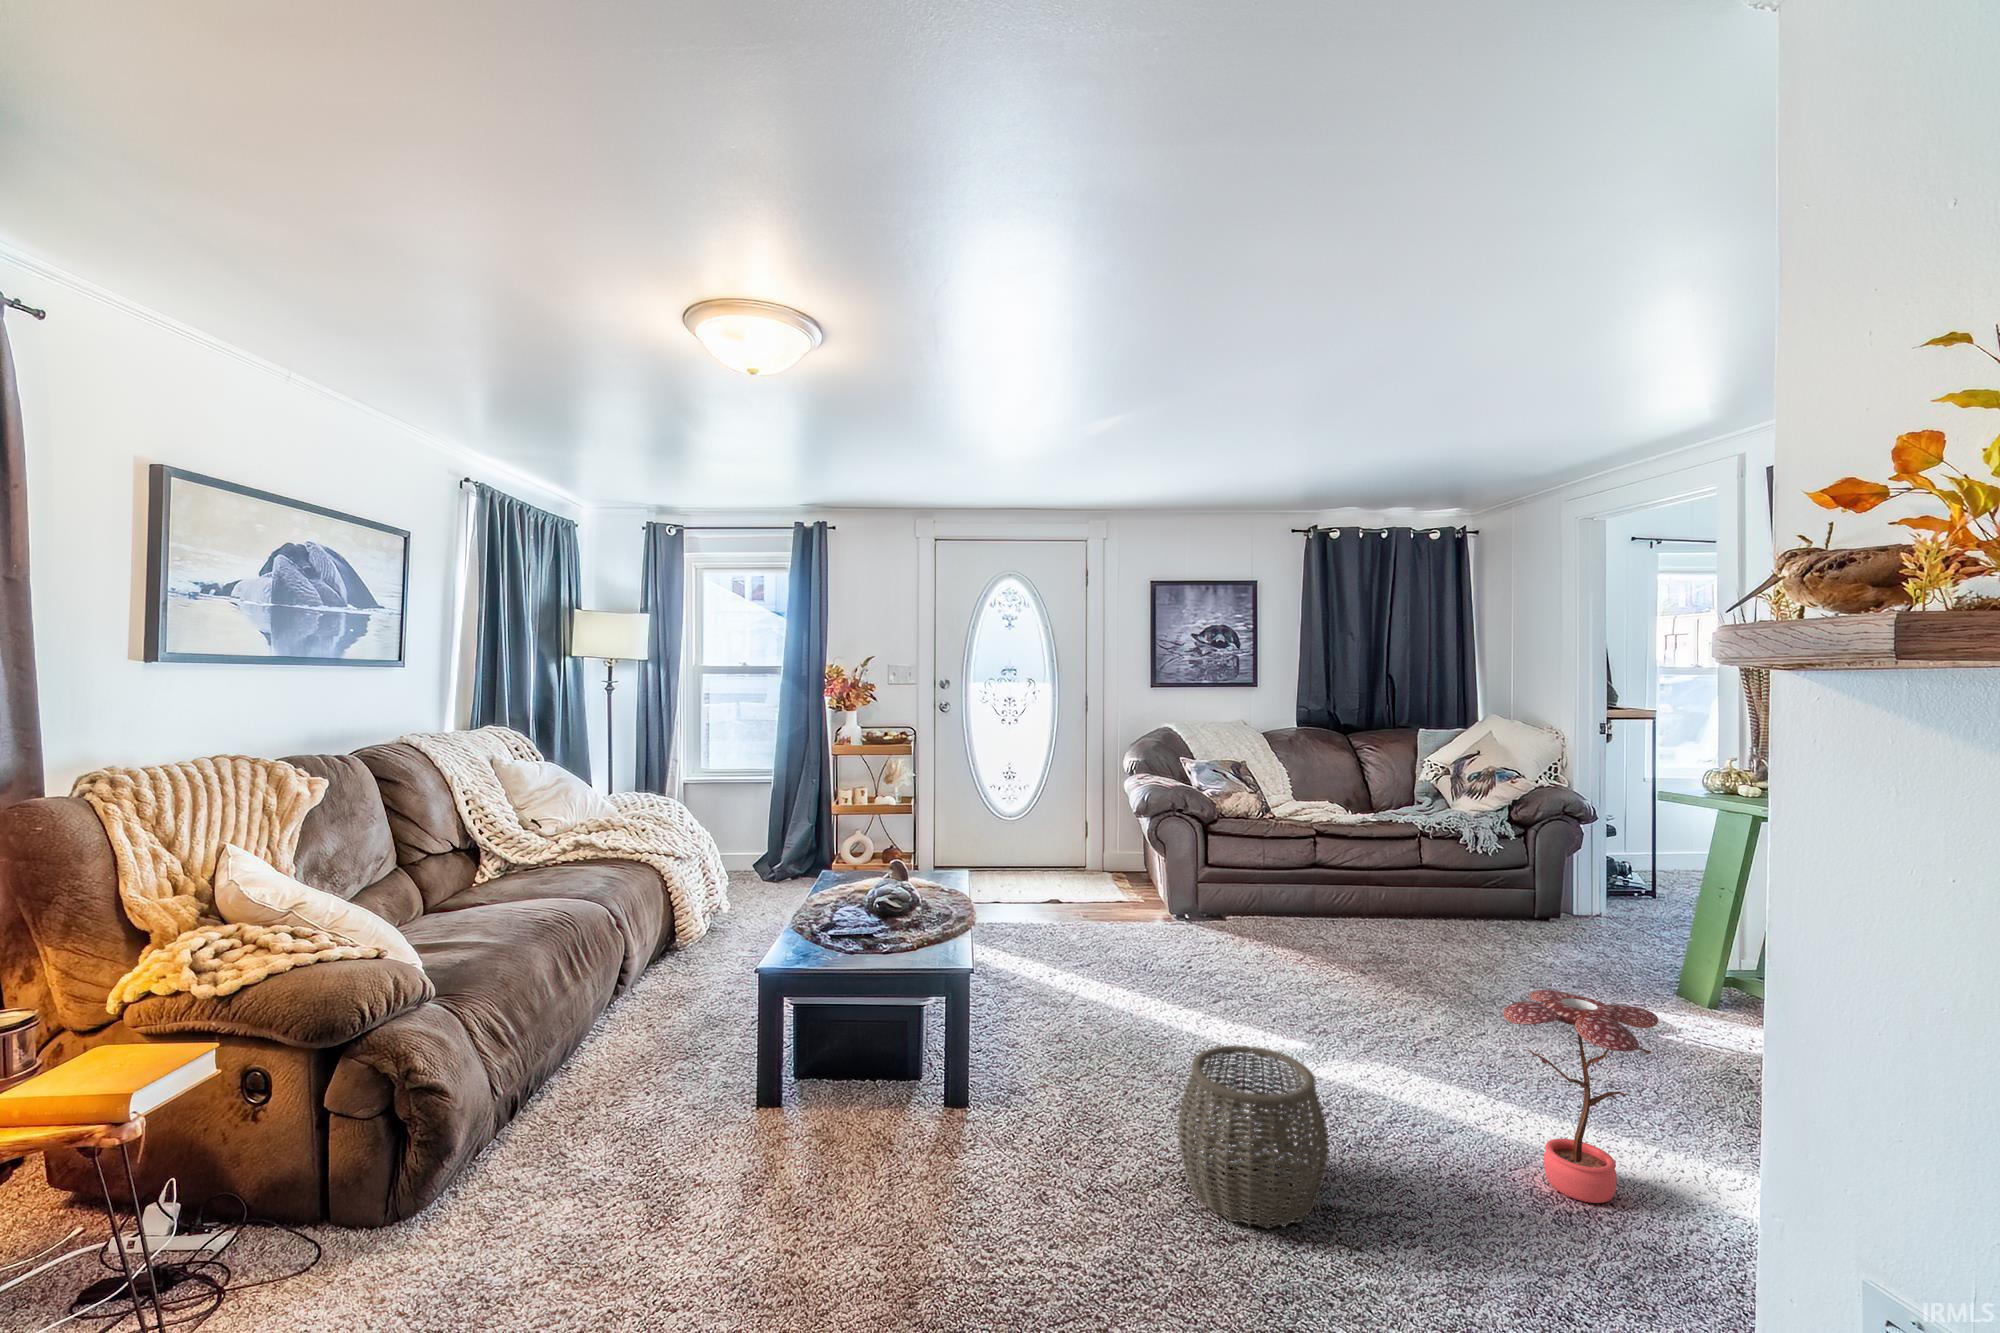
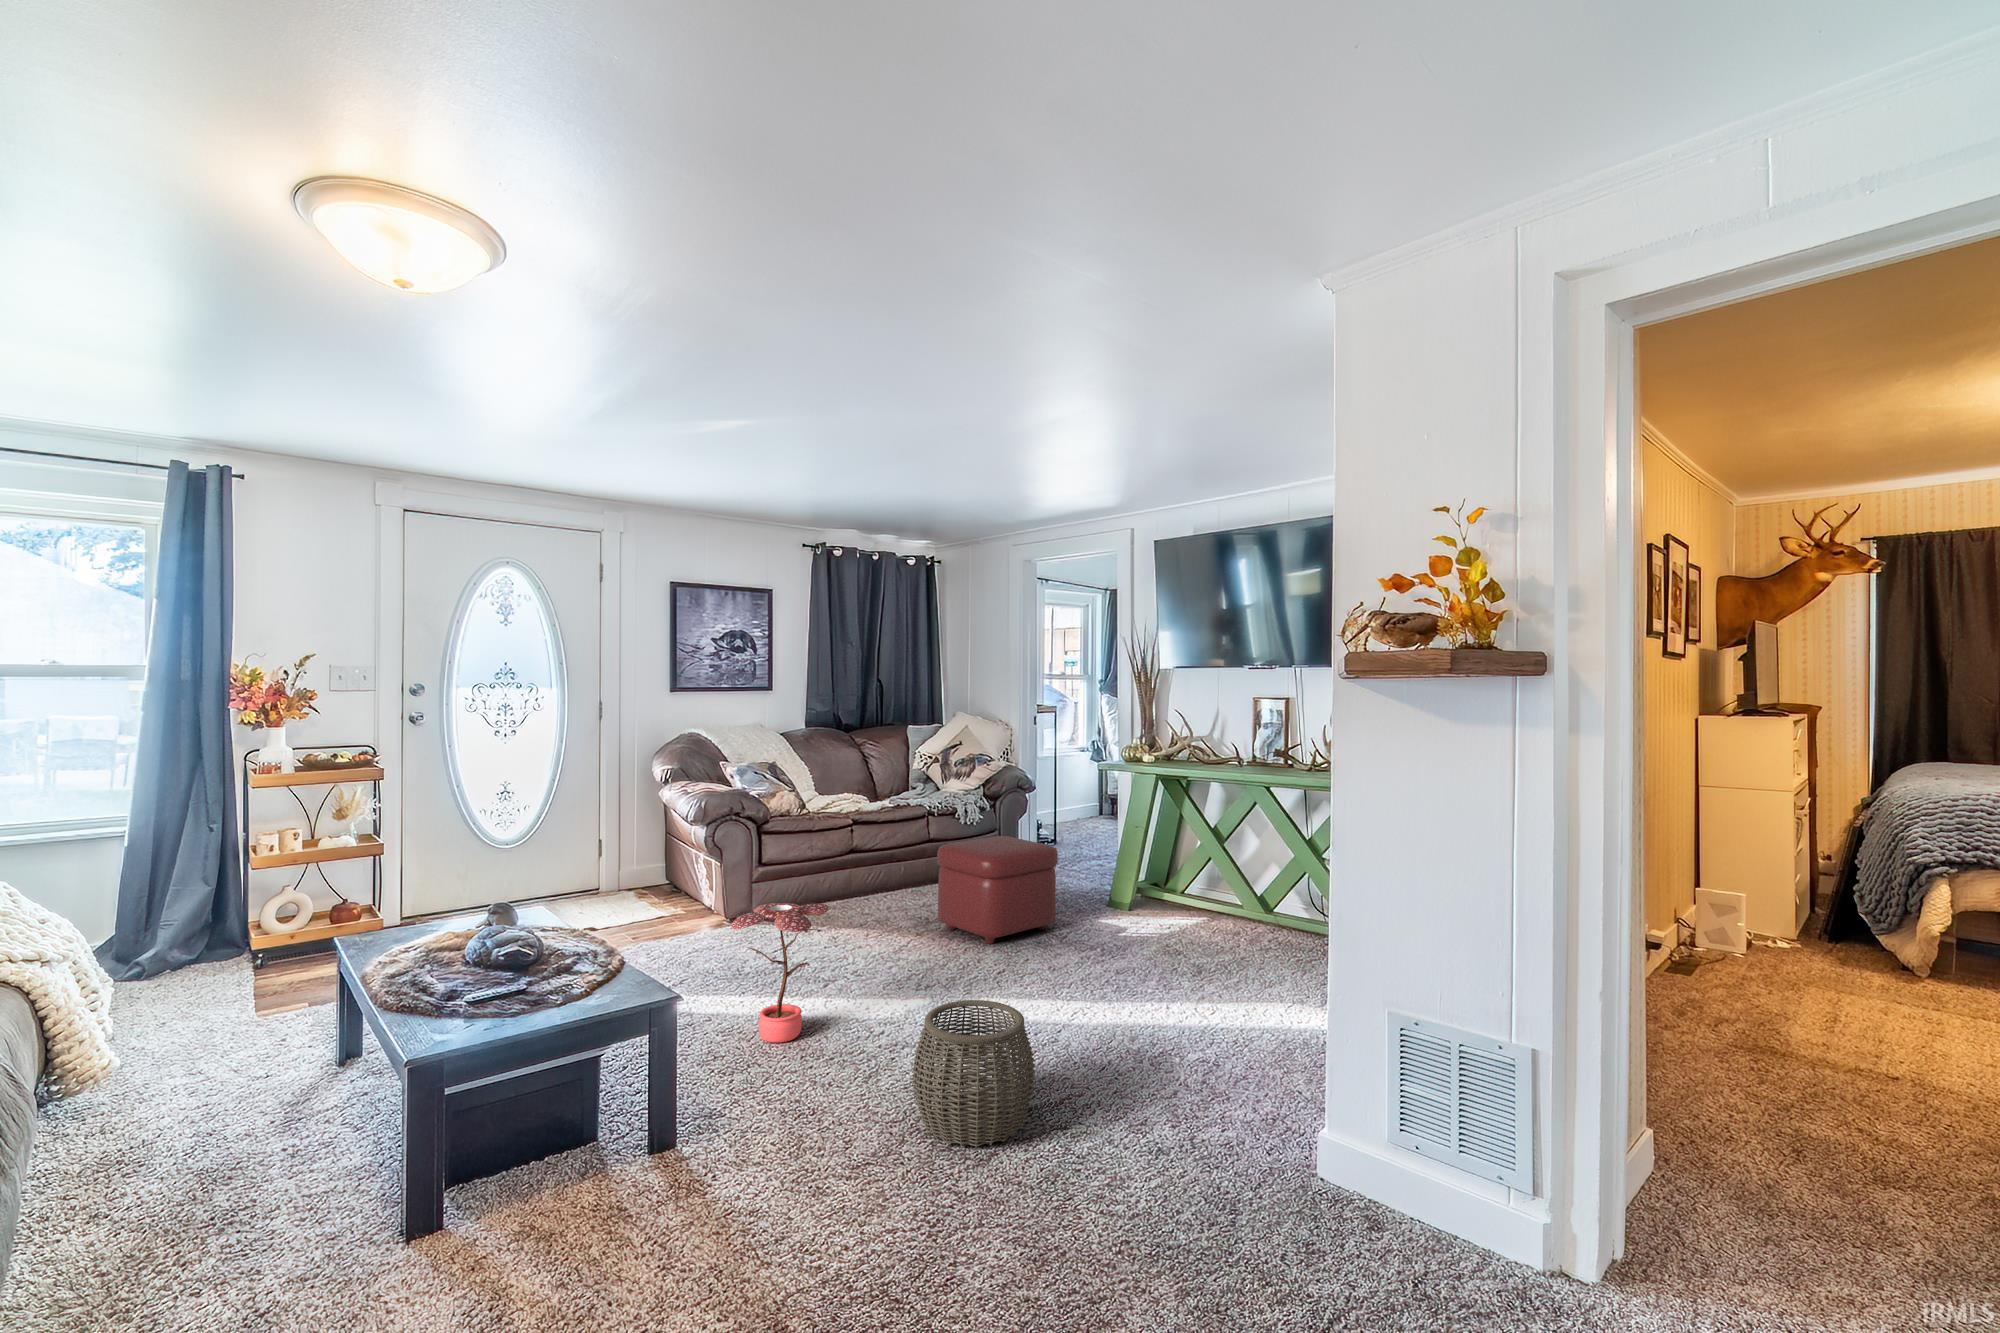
ottoman: none [1388,871,1558,1002] -> present [937,836,1058,944]
potted plant: present [1503,990,1659,1203] -> present [732,903,829,1043]

